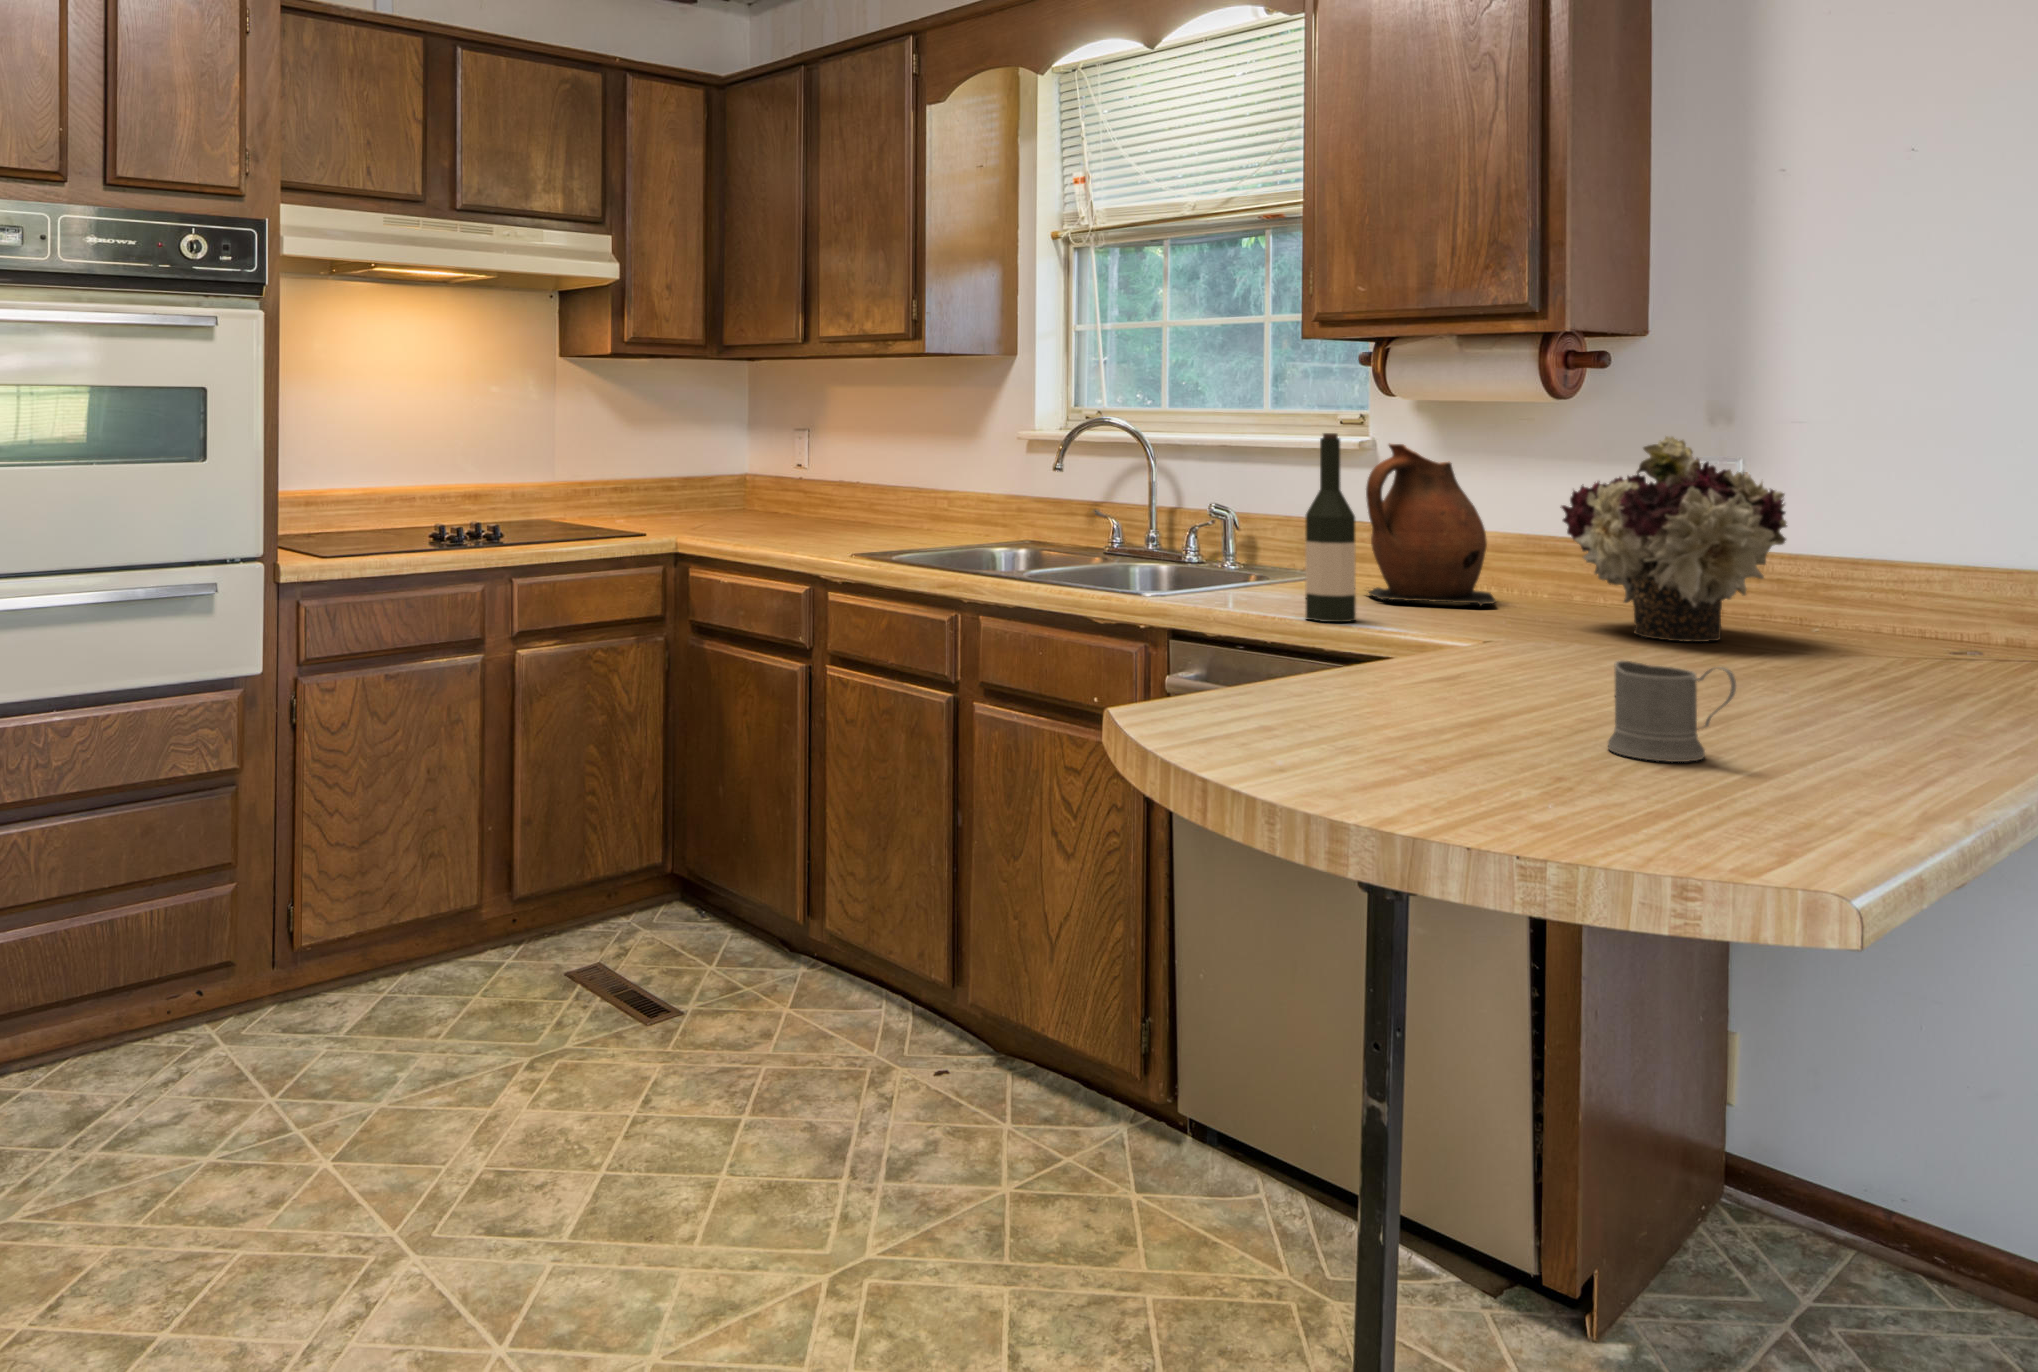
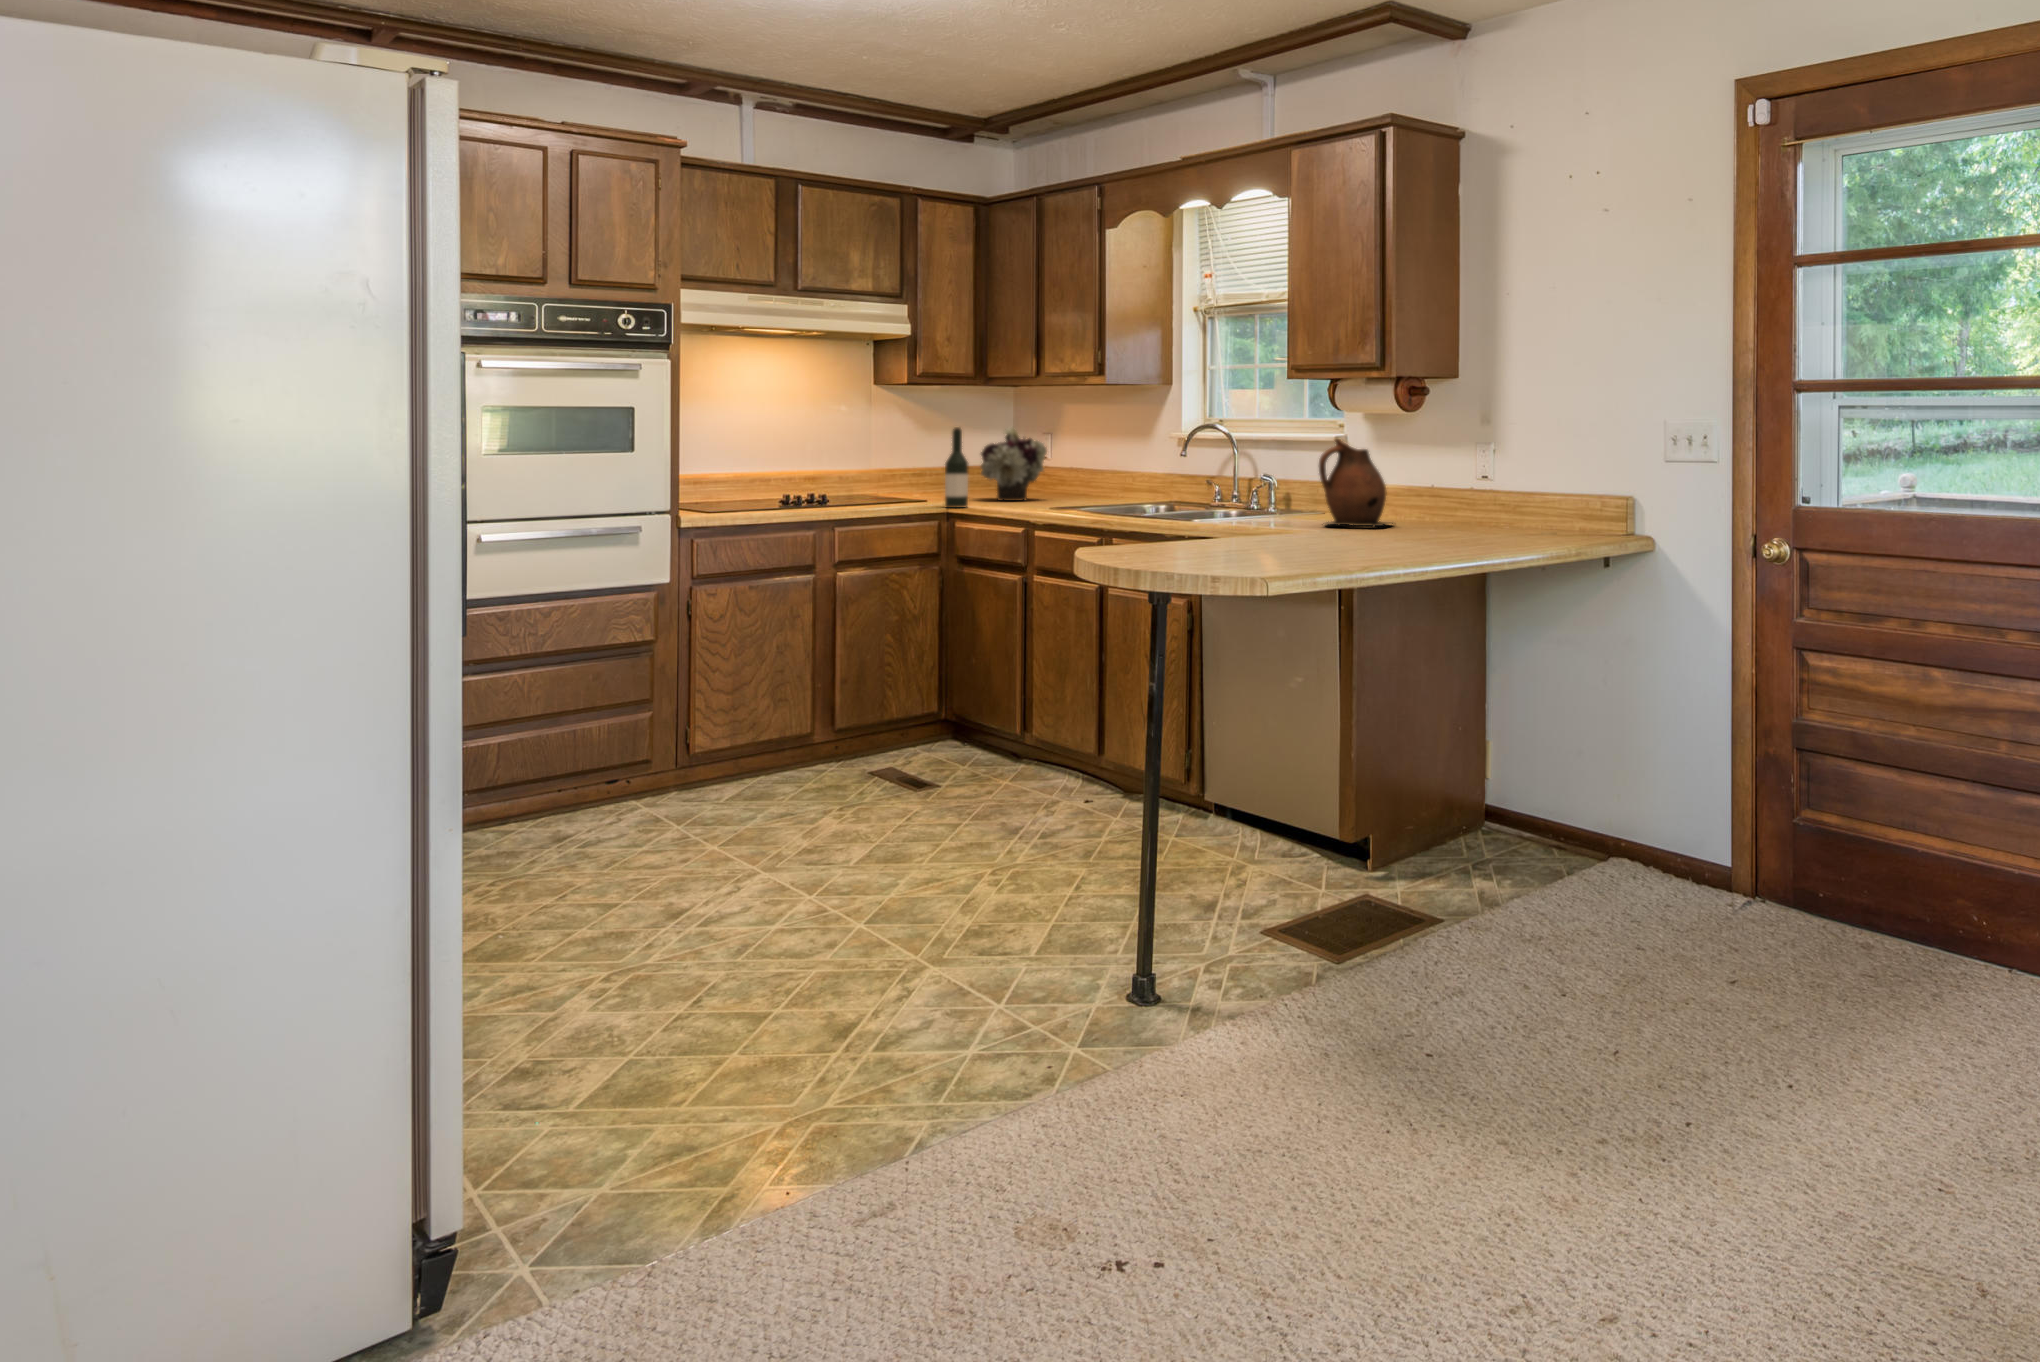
wine bottle: present [1306,433,1356,622] -> present [945,427,968,508]
flower arrangement: present [1561,436,1787,642] -> present [981,428,1047,501]
mug: present [1608,660,1736,762] -> none [1284,523,1325,563]

